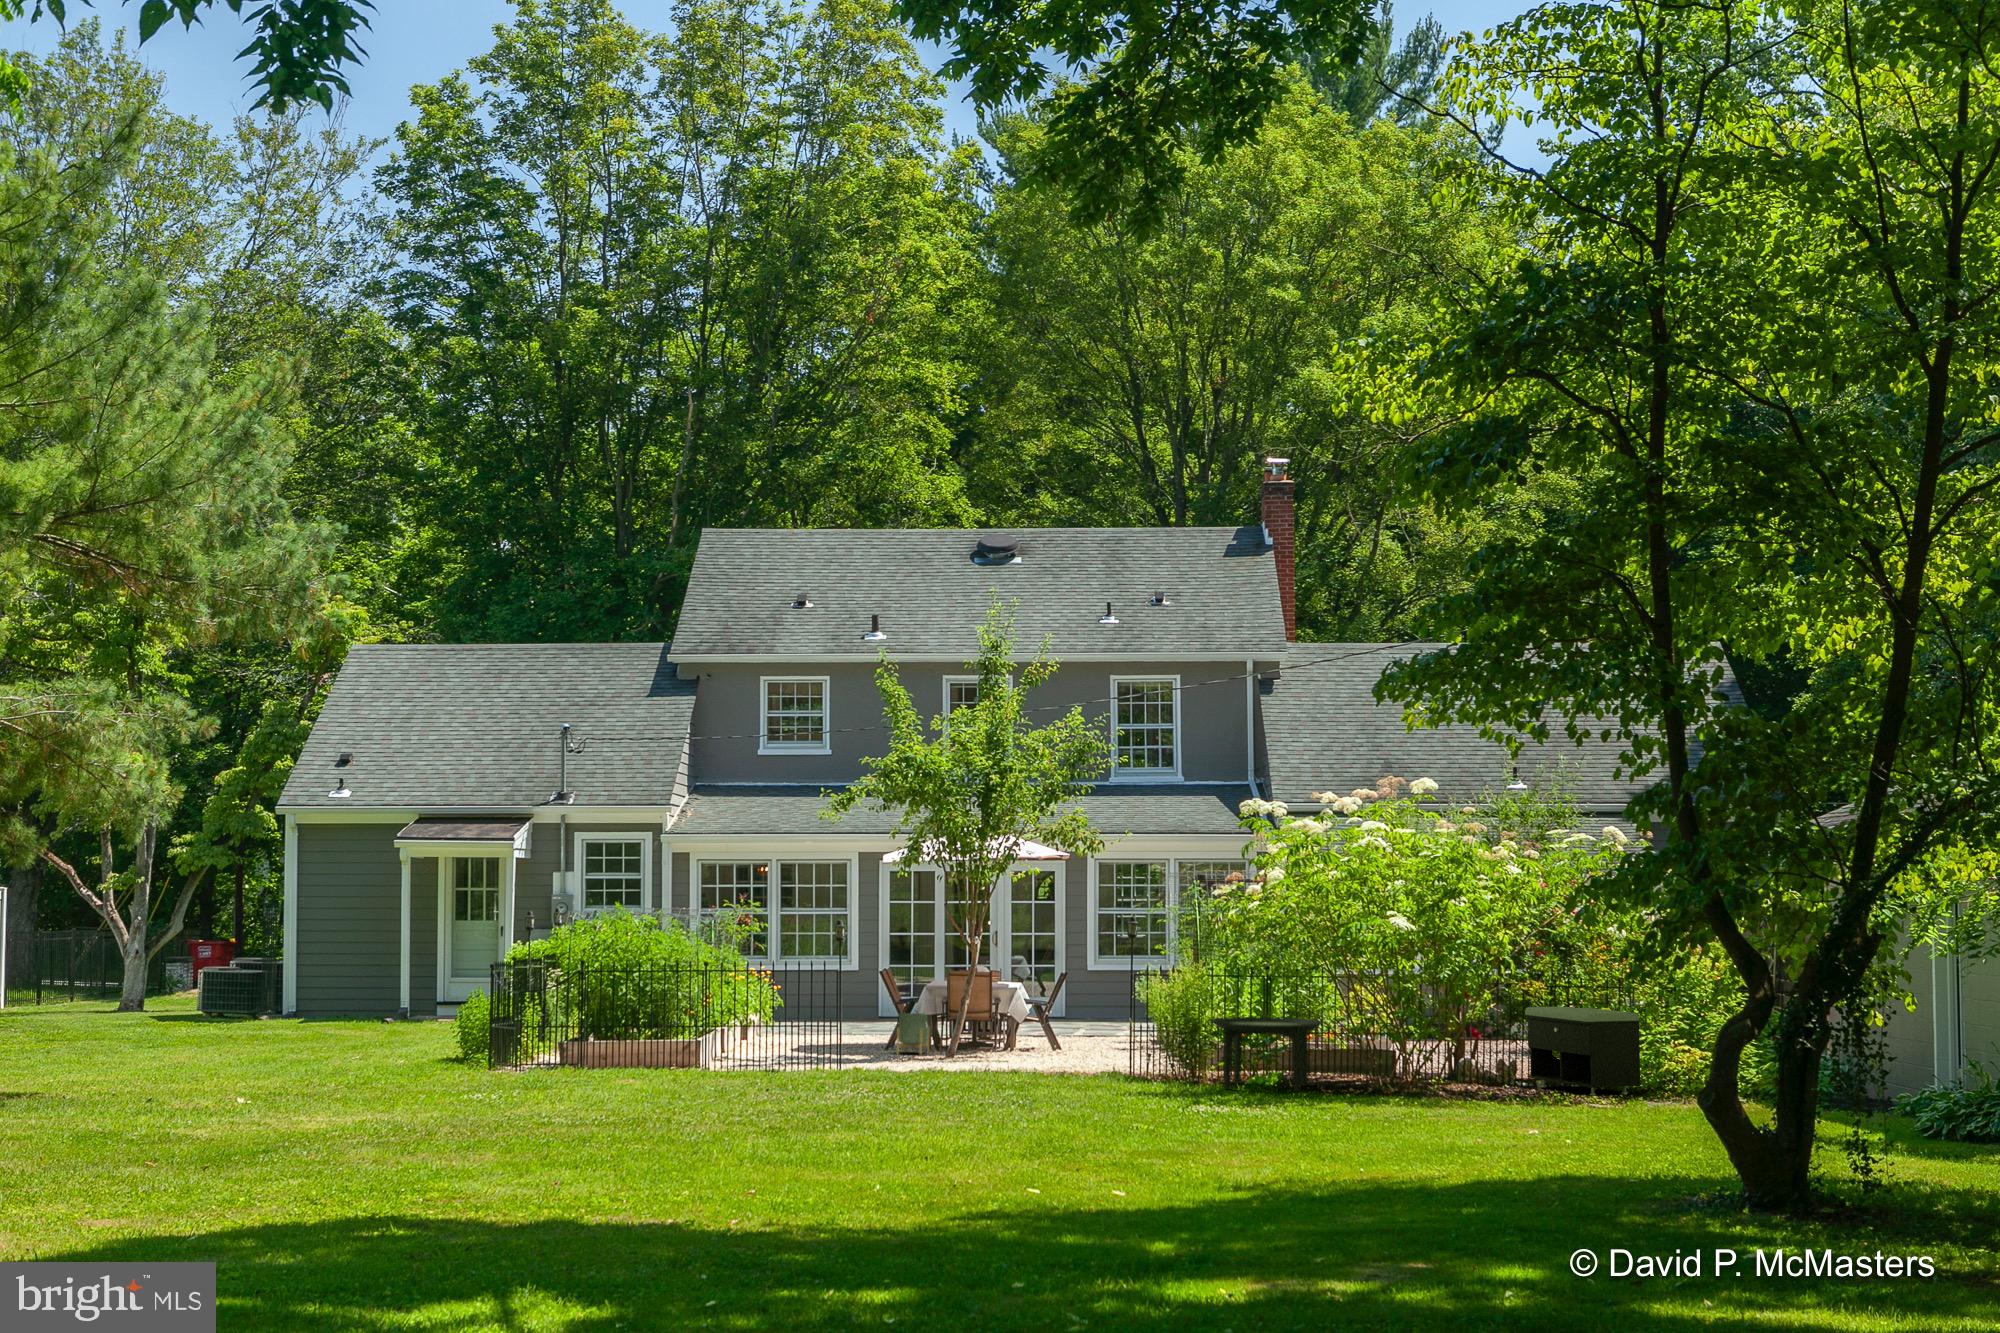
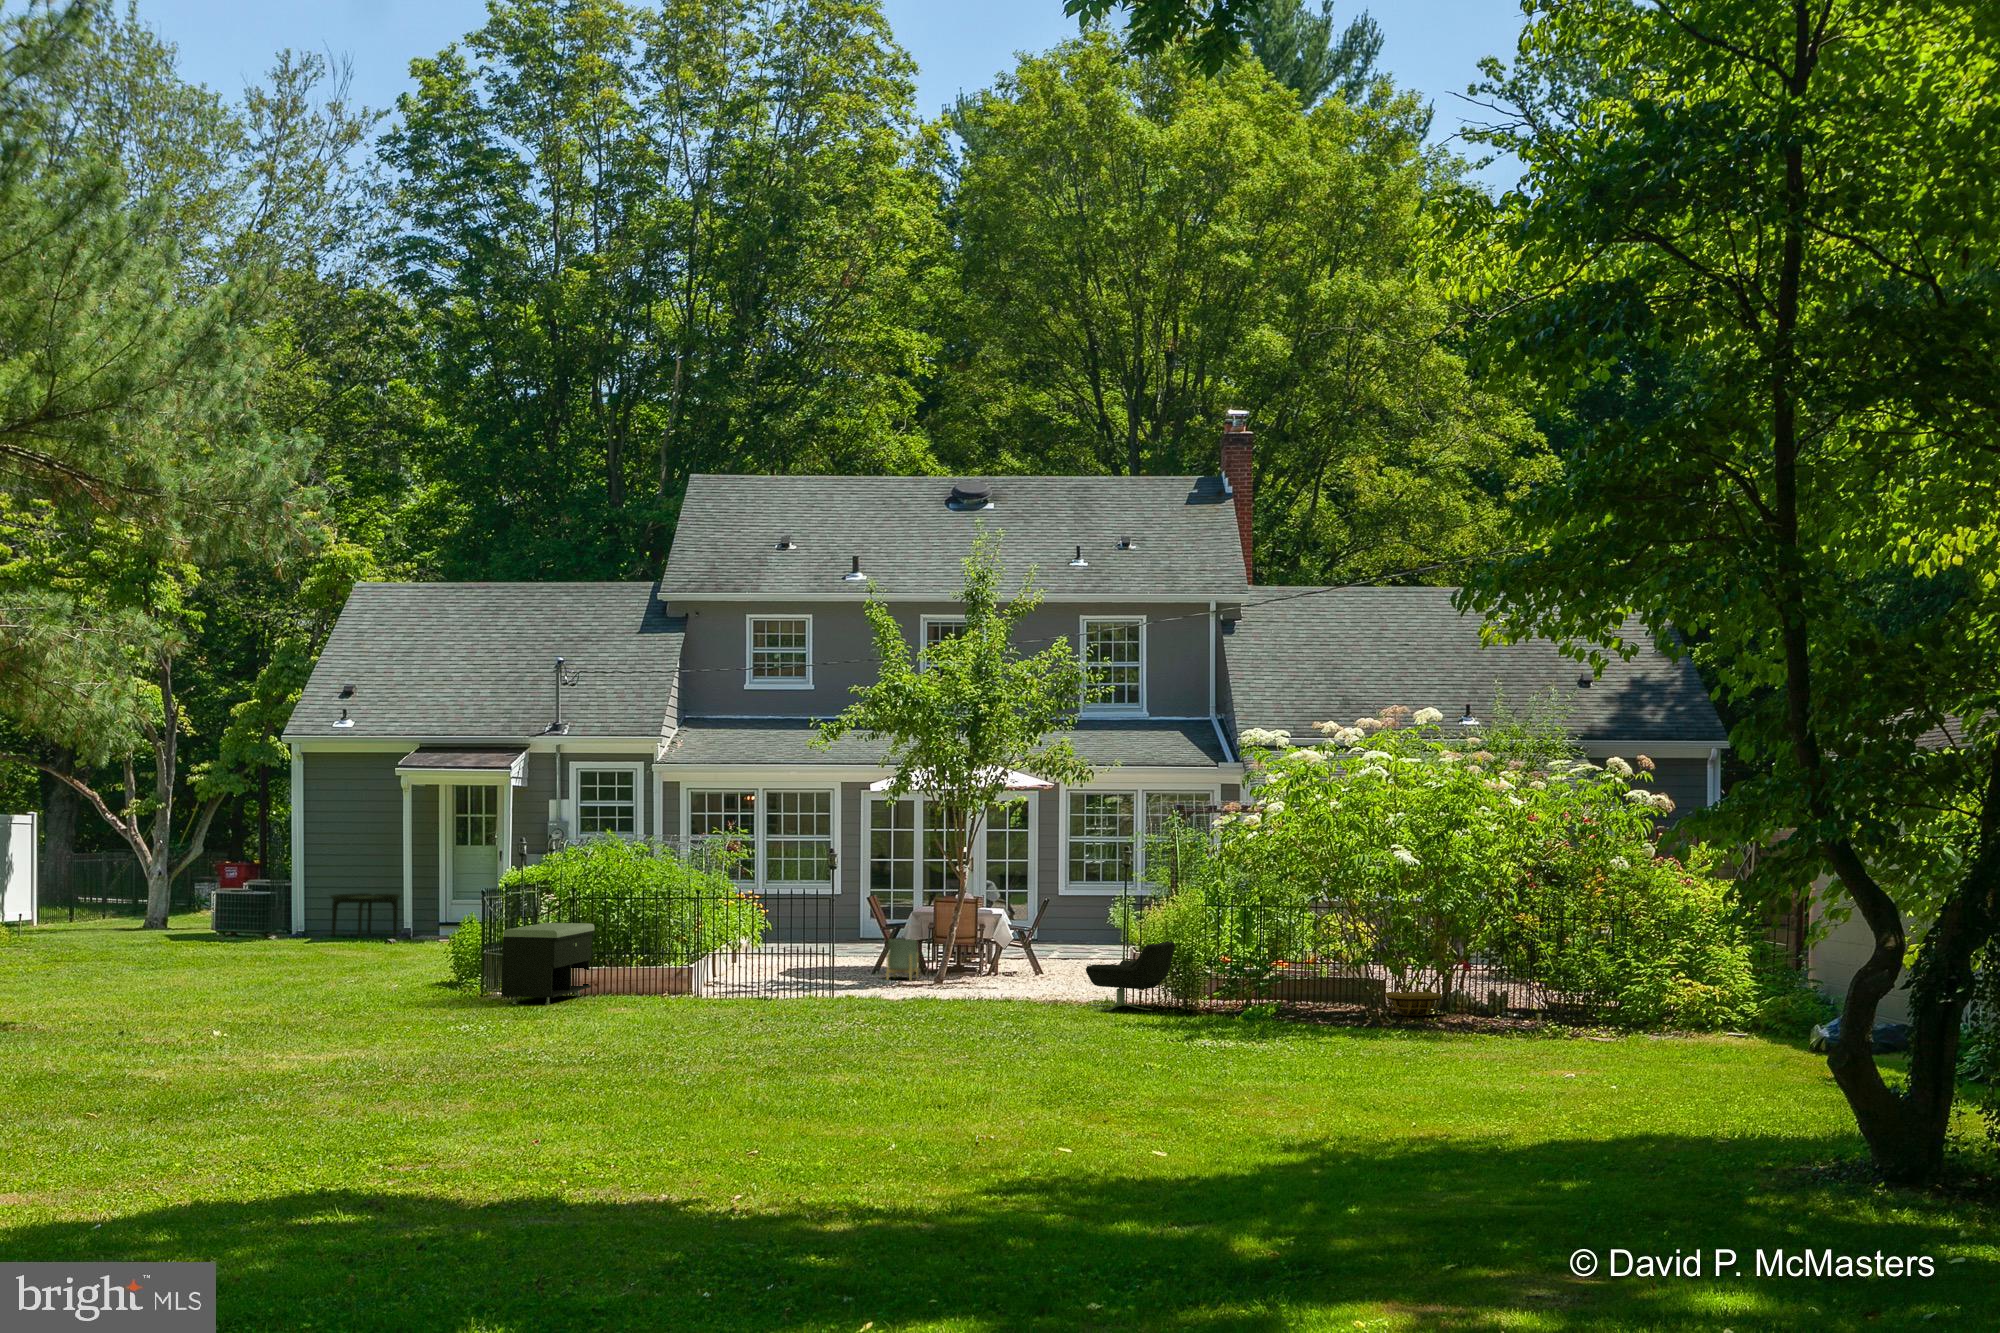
storage bench: present [1525,1006,1641,1095] -> present [501,923,595,1004]
lounge chair: none [1090,1011,1180,1080] -> present [1086,942,1175,1010]
round table: present [1211,1017,1322,1092] -> present [331,893,400,938]
basket: none [1389,1062,1445,1085] -> present [1386,992,1441,1016]

